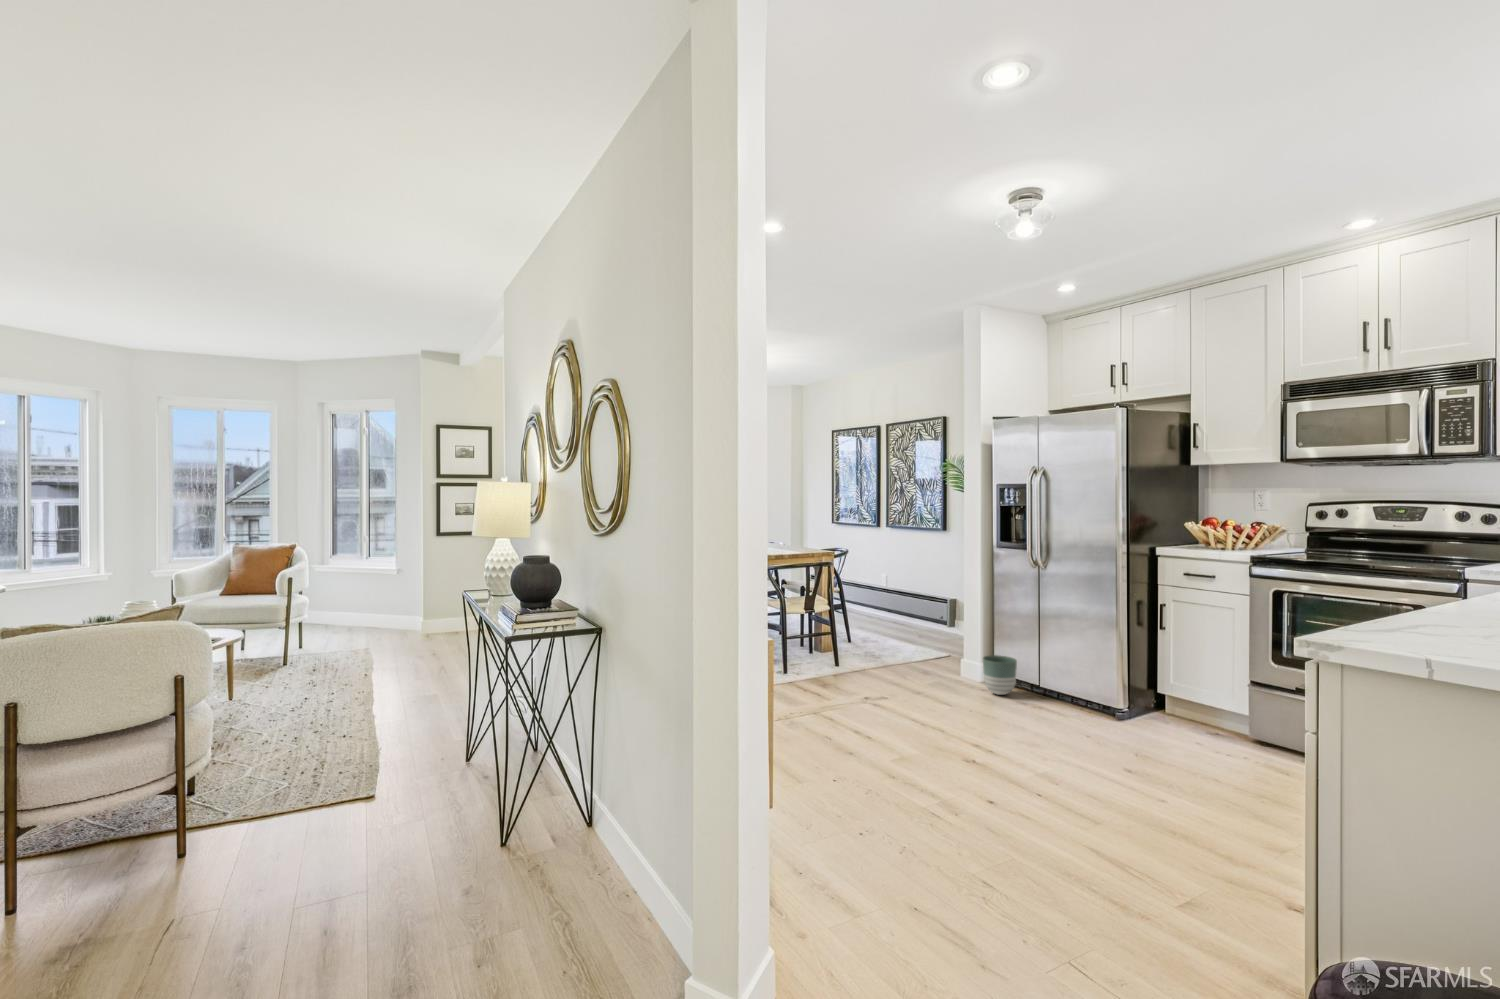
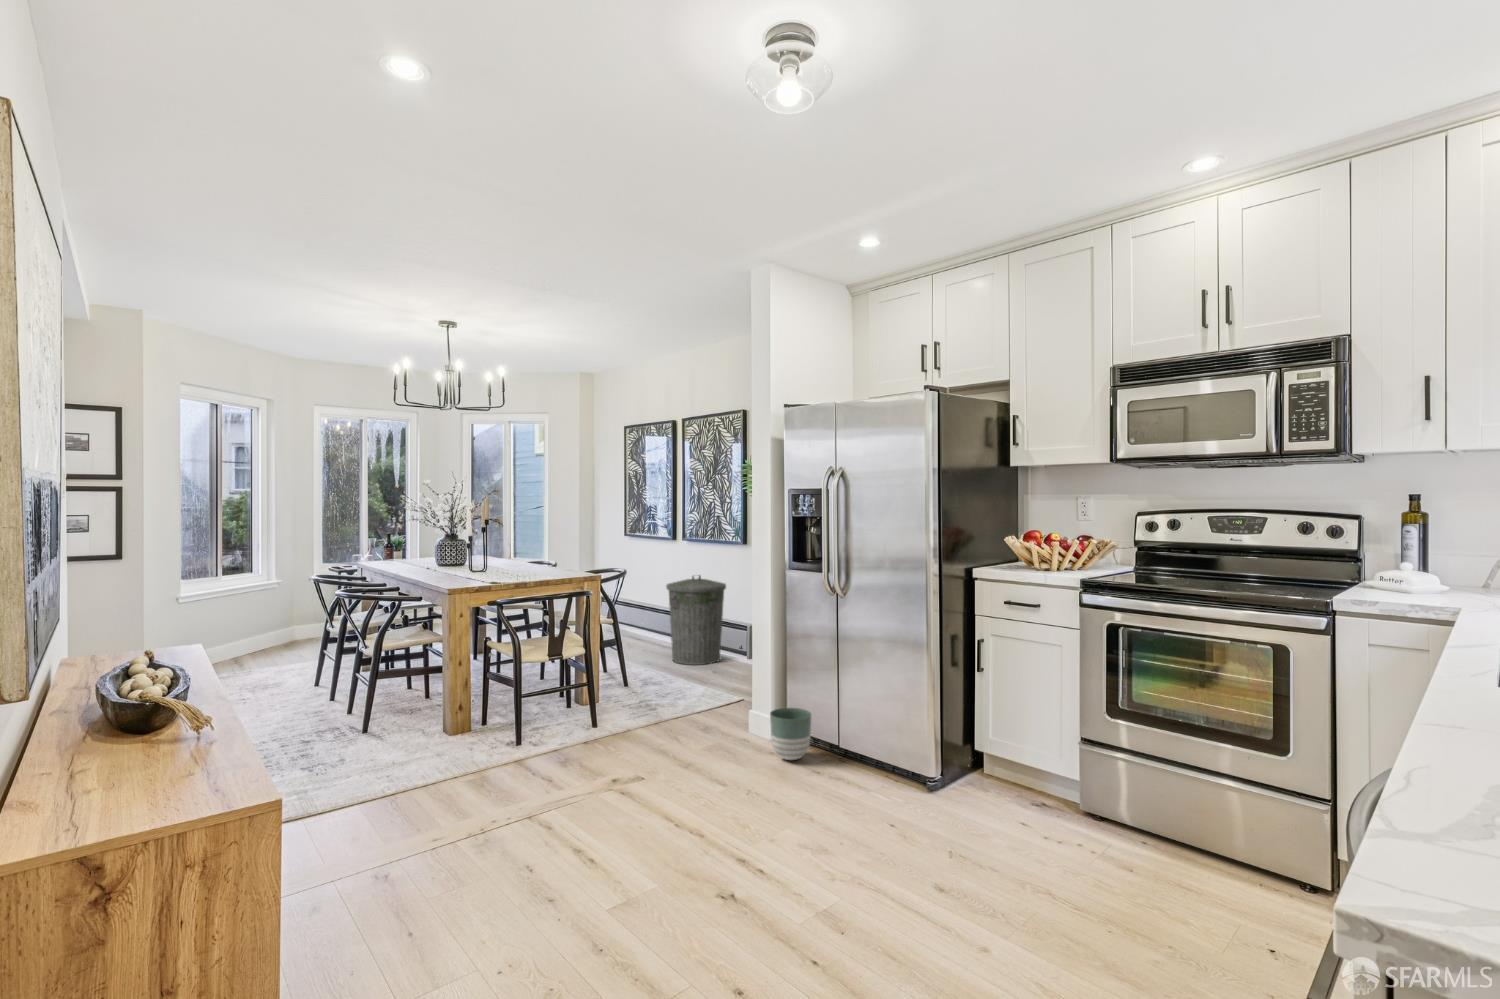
trash can: none [877,555,927,629] -> present [666,575,726,665]

